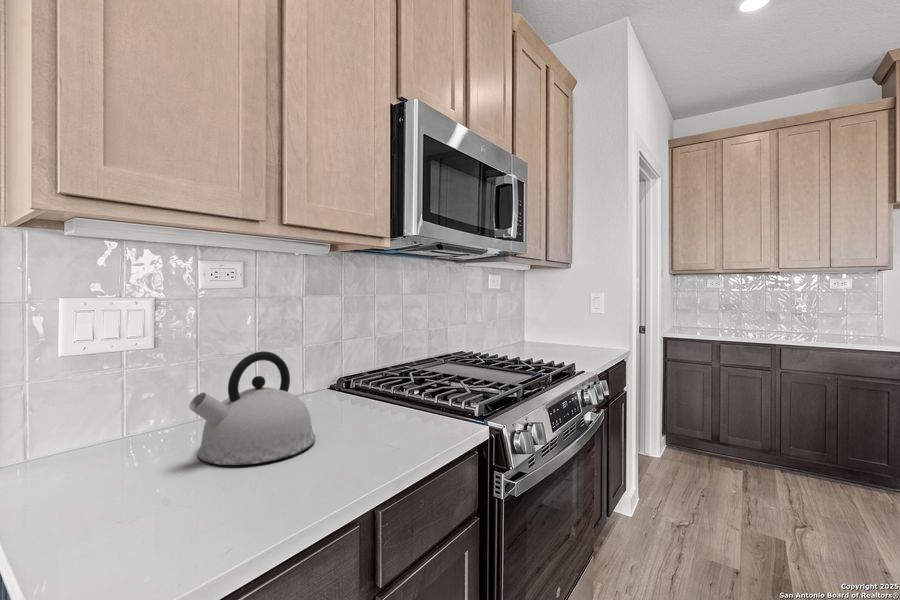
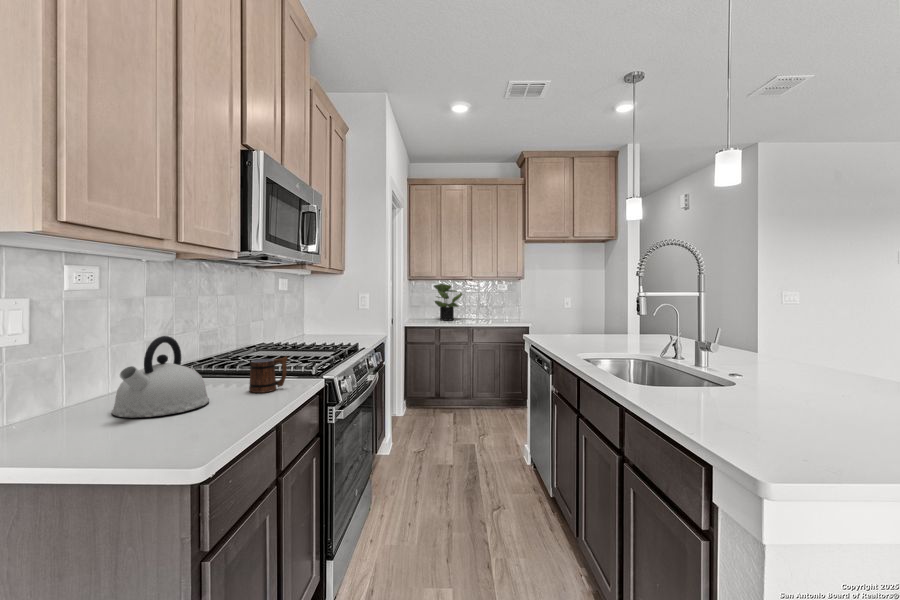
potted plant: none [708,279,760,332] -> present [434,284,462,321]
mug: none [374,389,427,441] -> present [249,357,287,393]

